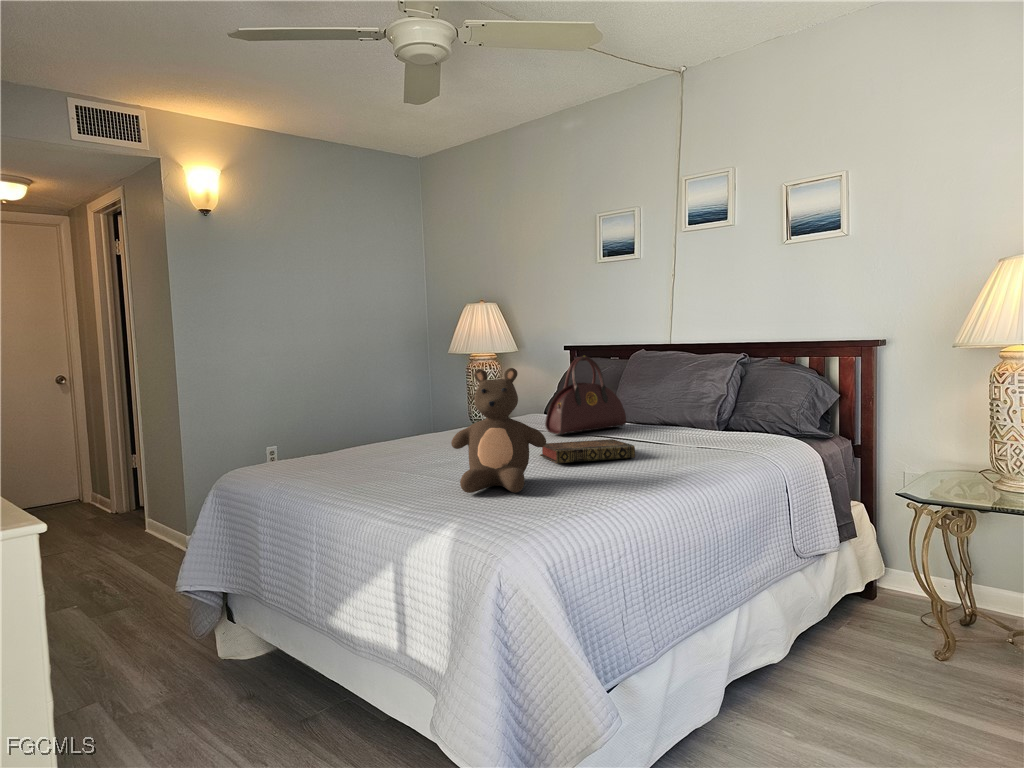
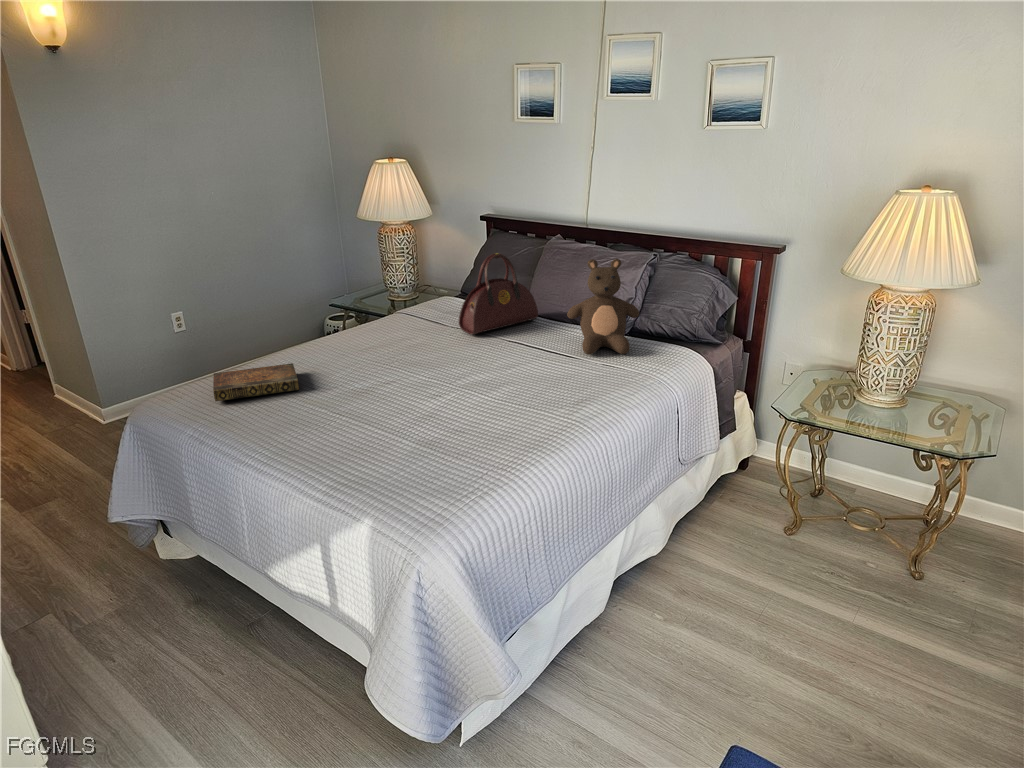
teddy bear: present [451,368,546,493] -> present [567,259,639,355]
book: present [540,439,635,463] -> present [213,363,299,401]

